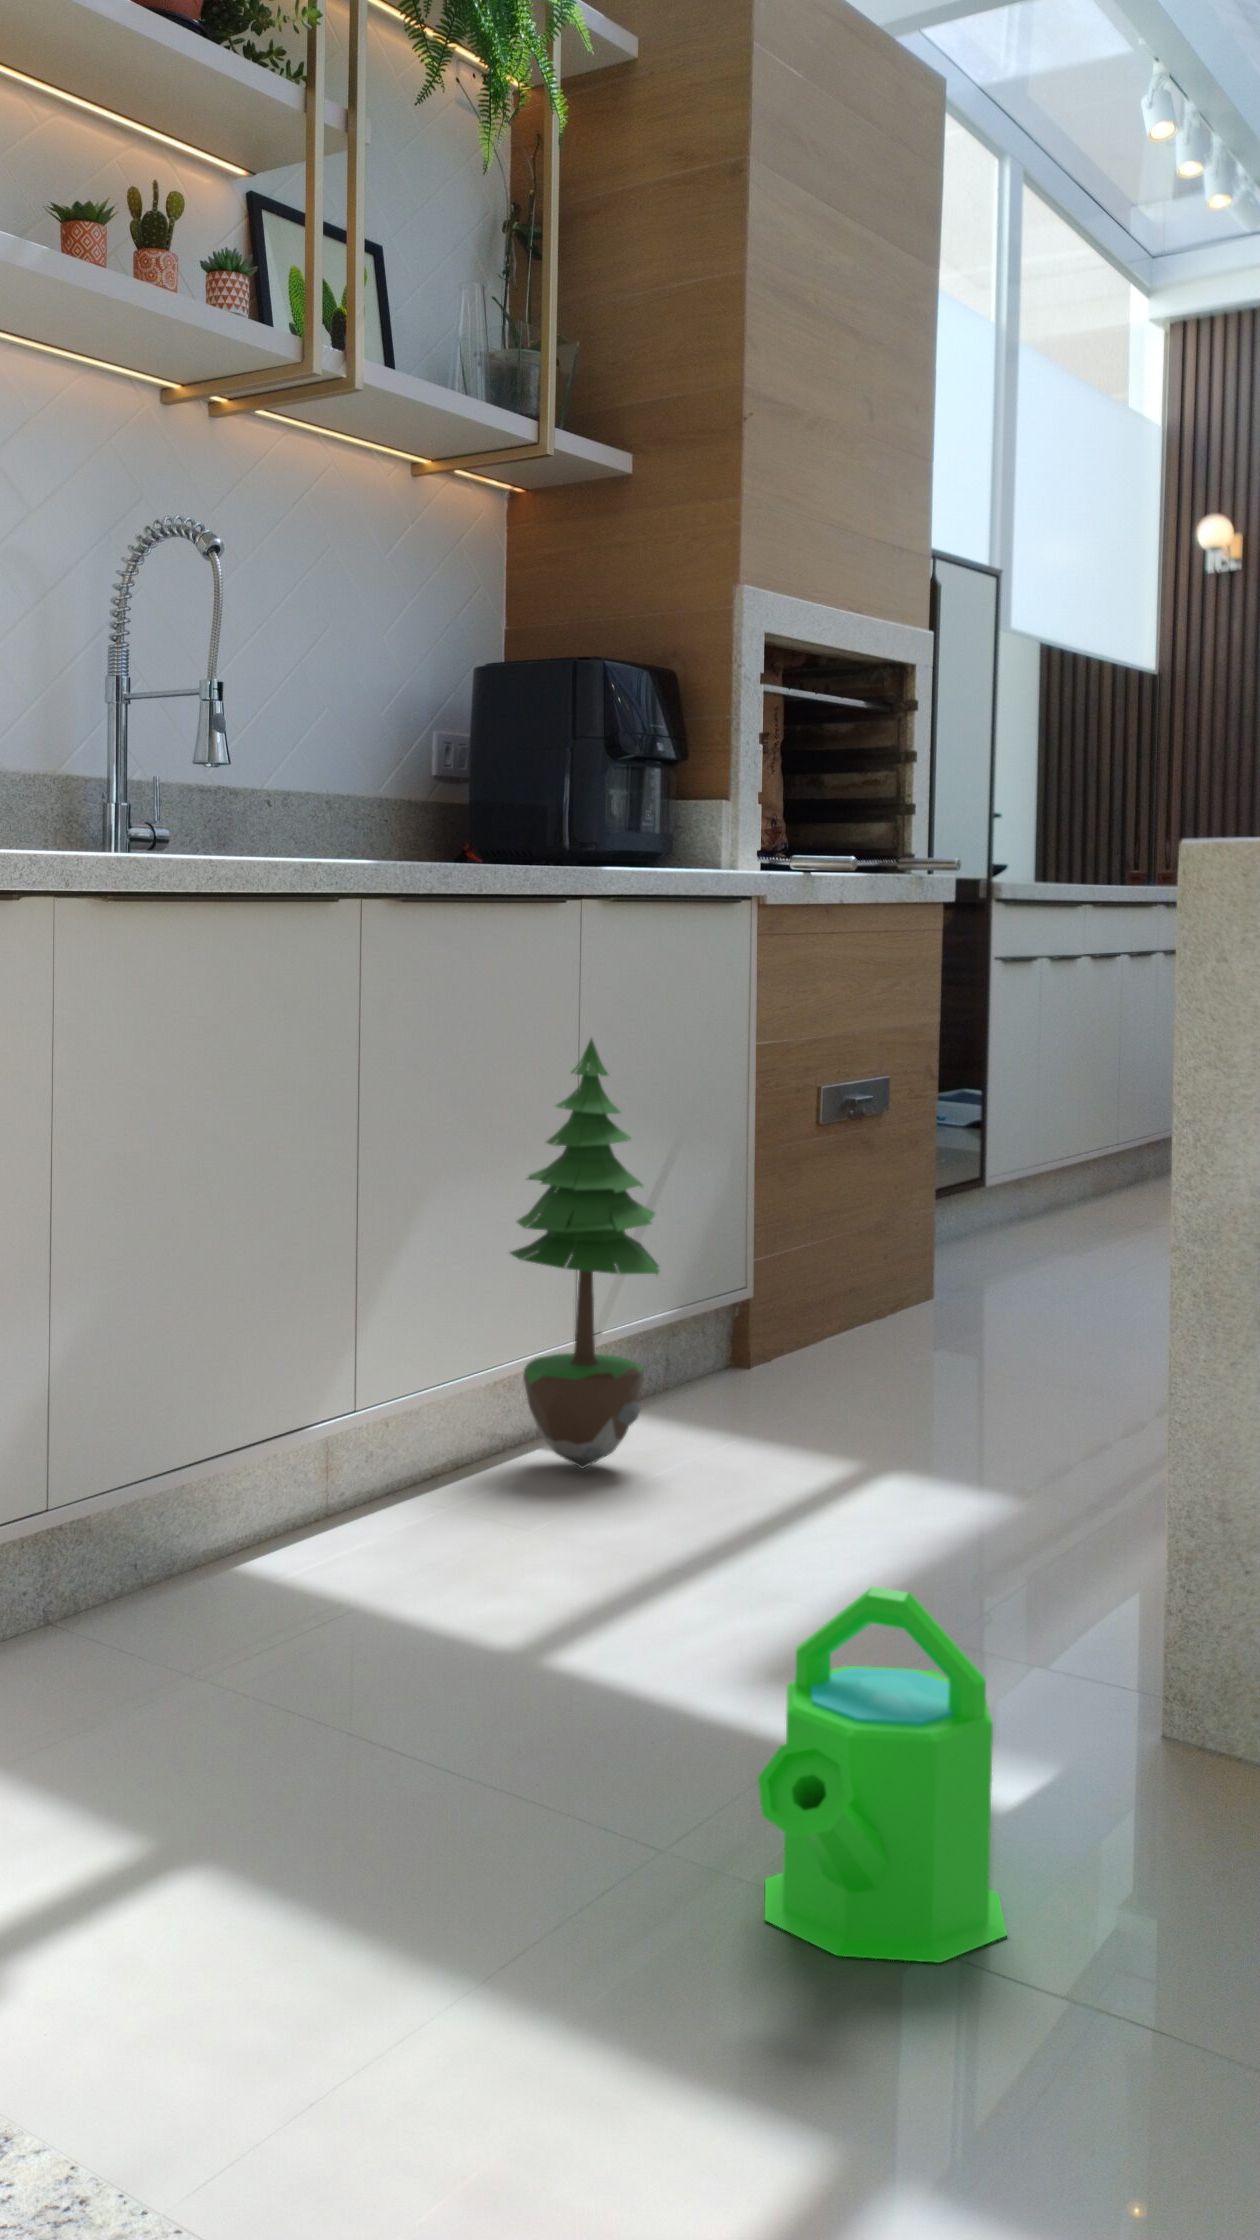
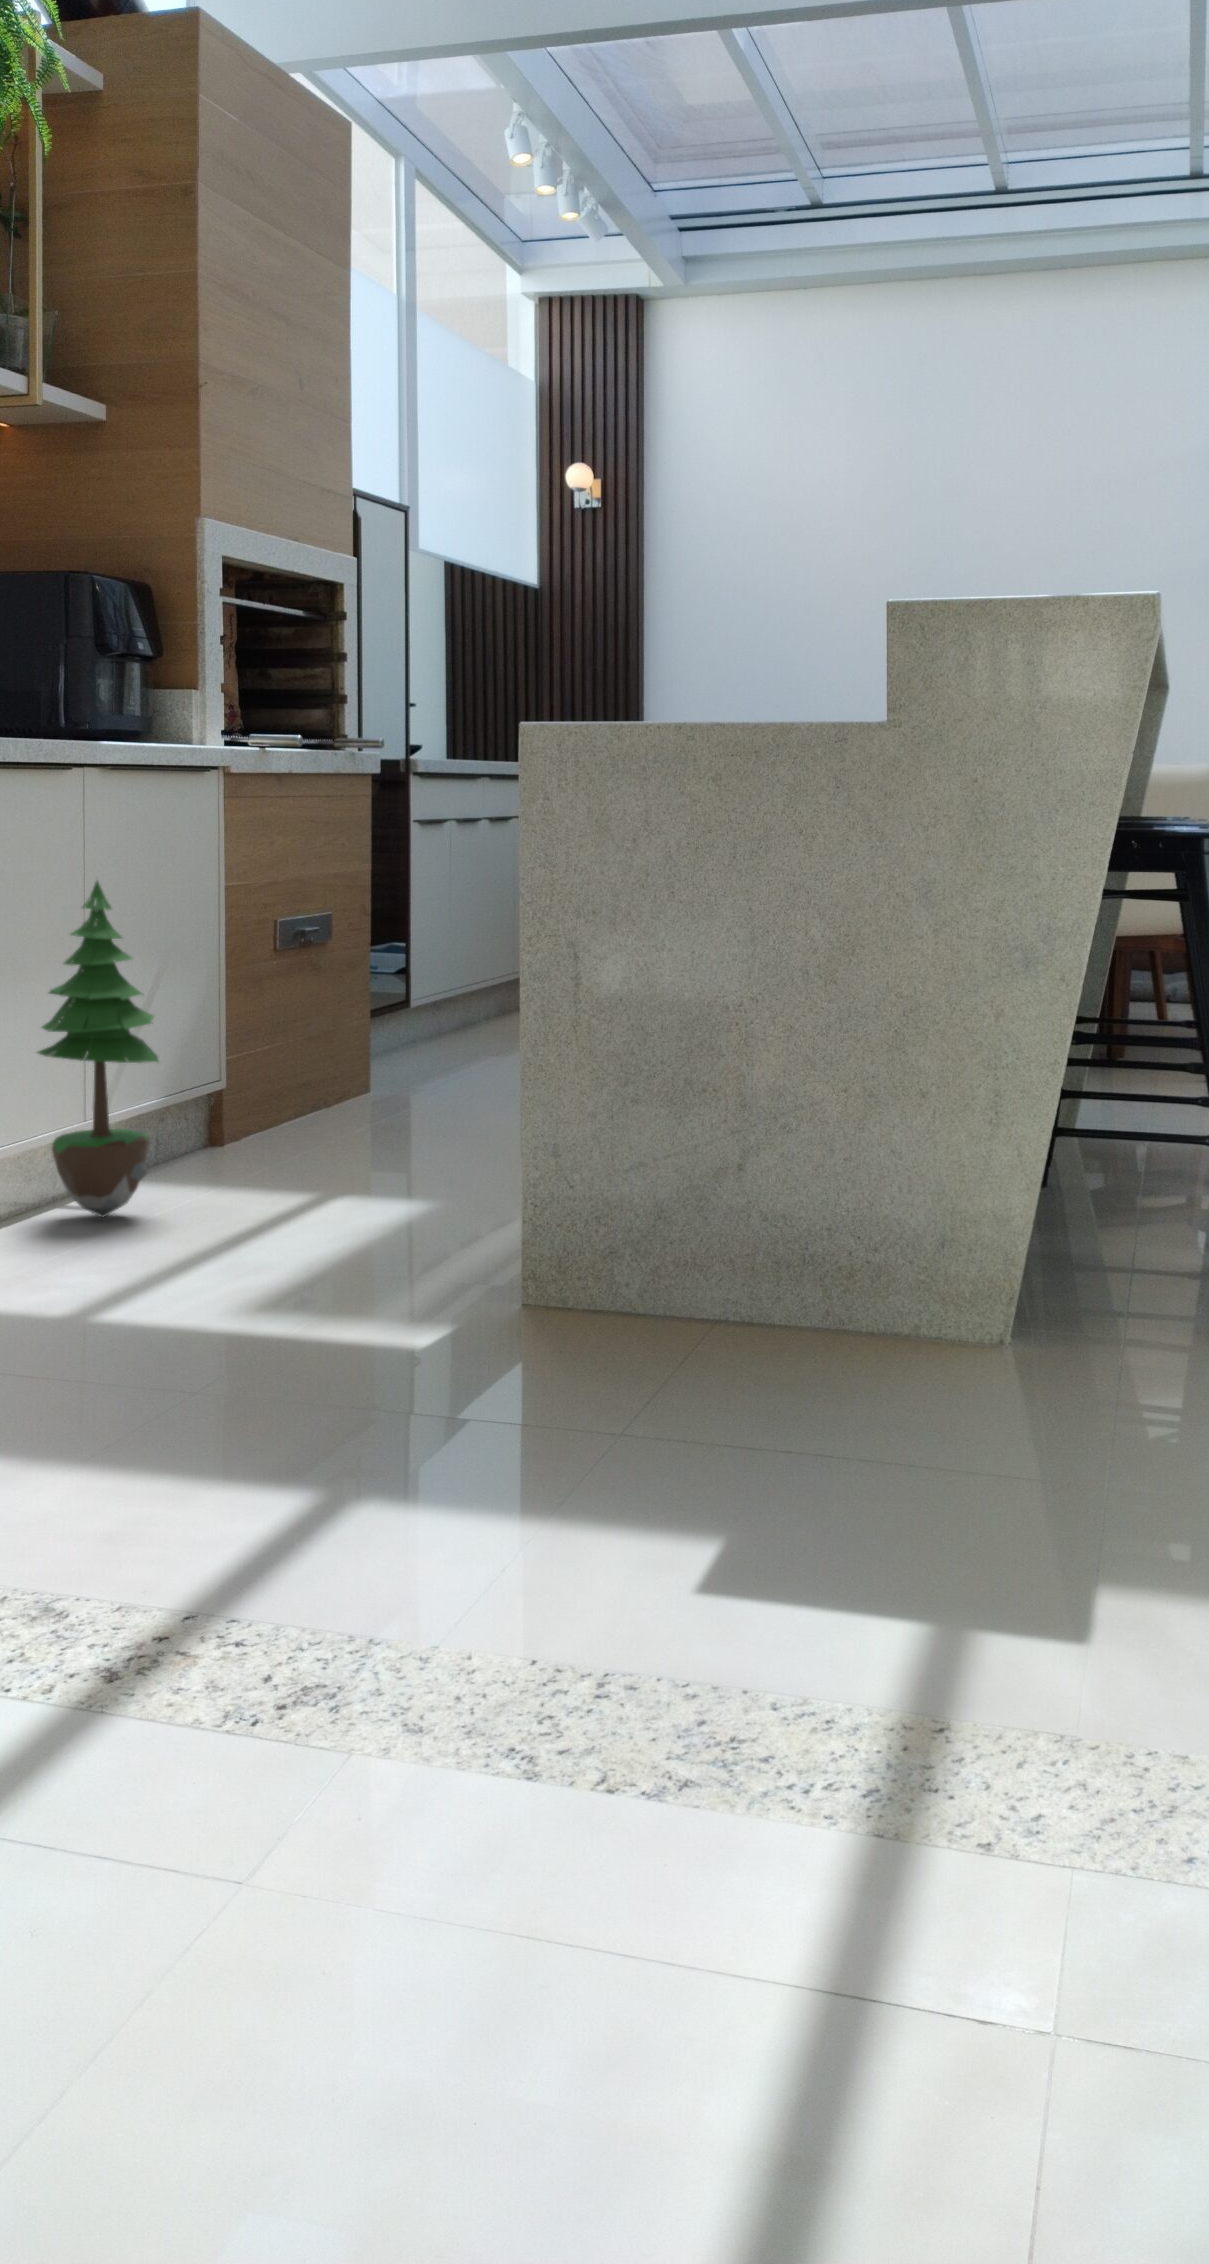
watering can: present [758,1587,1007,1963] -> none [264,1231,435,1474]

